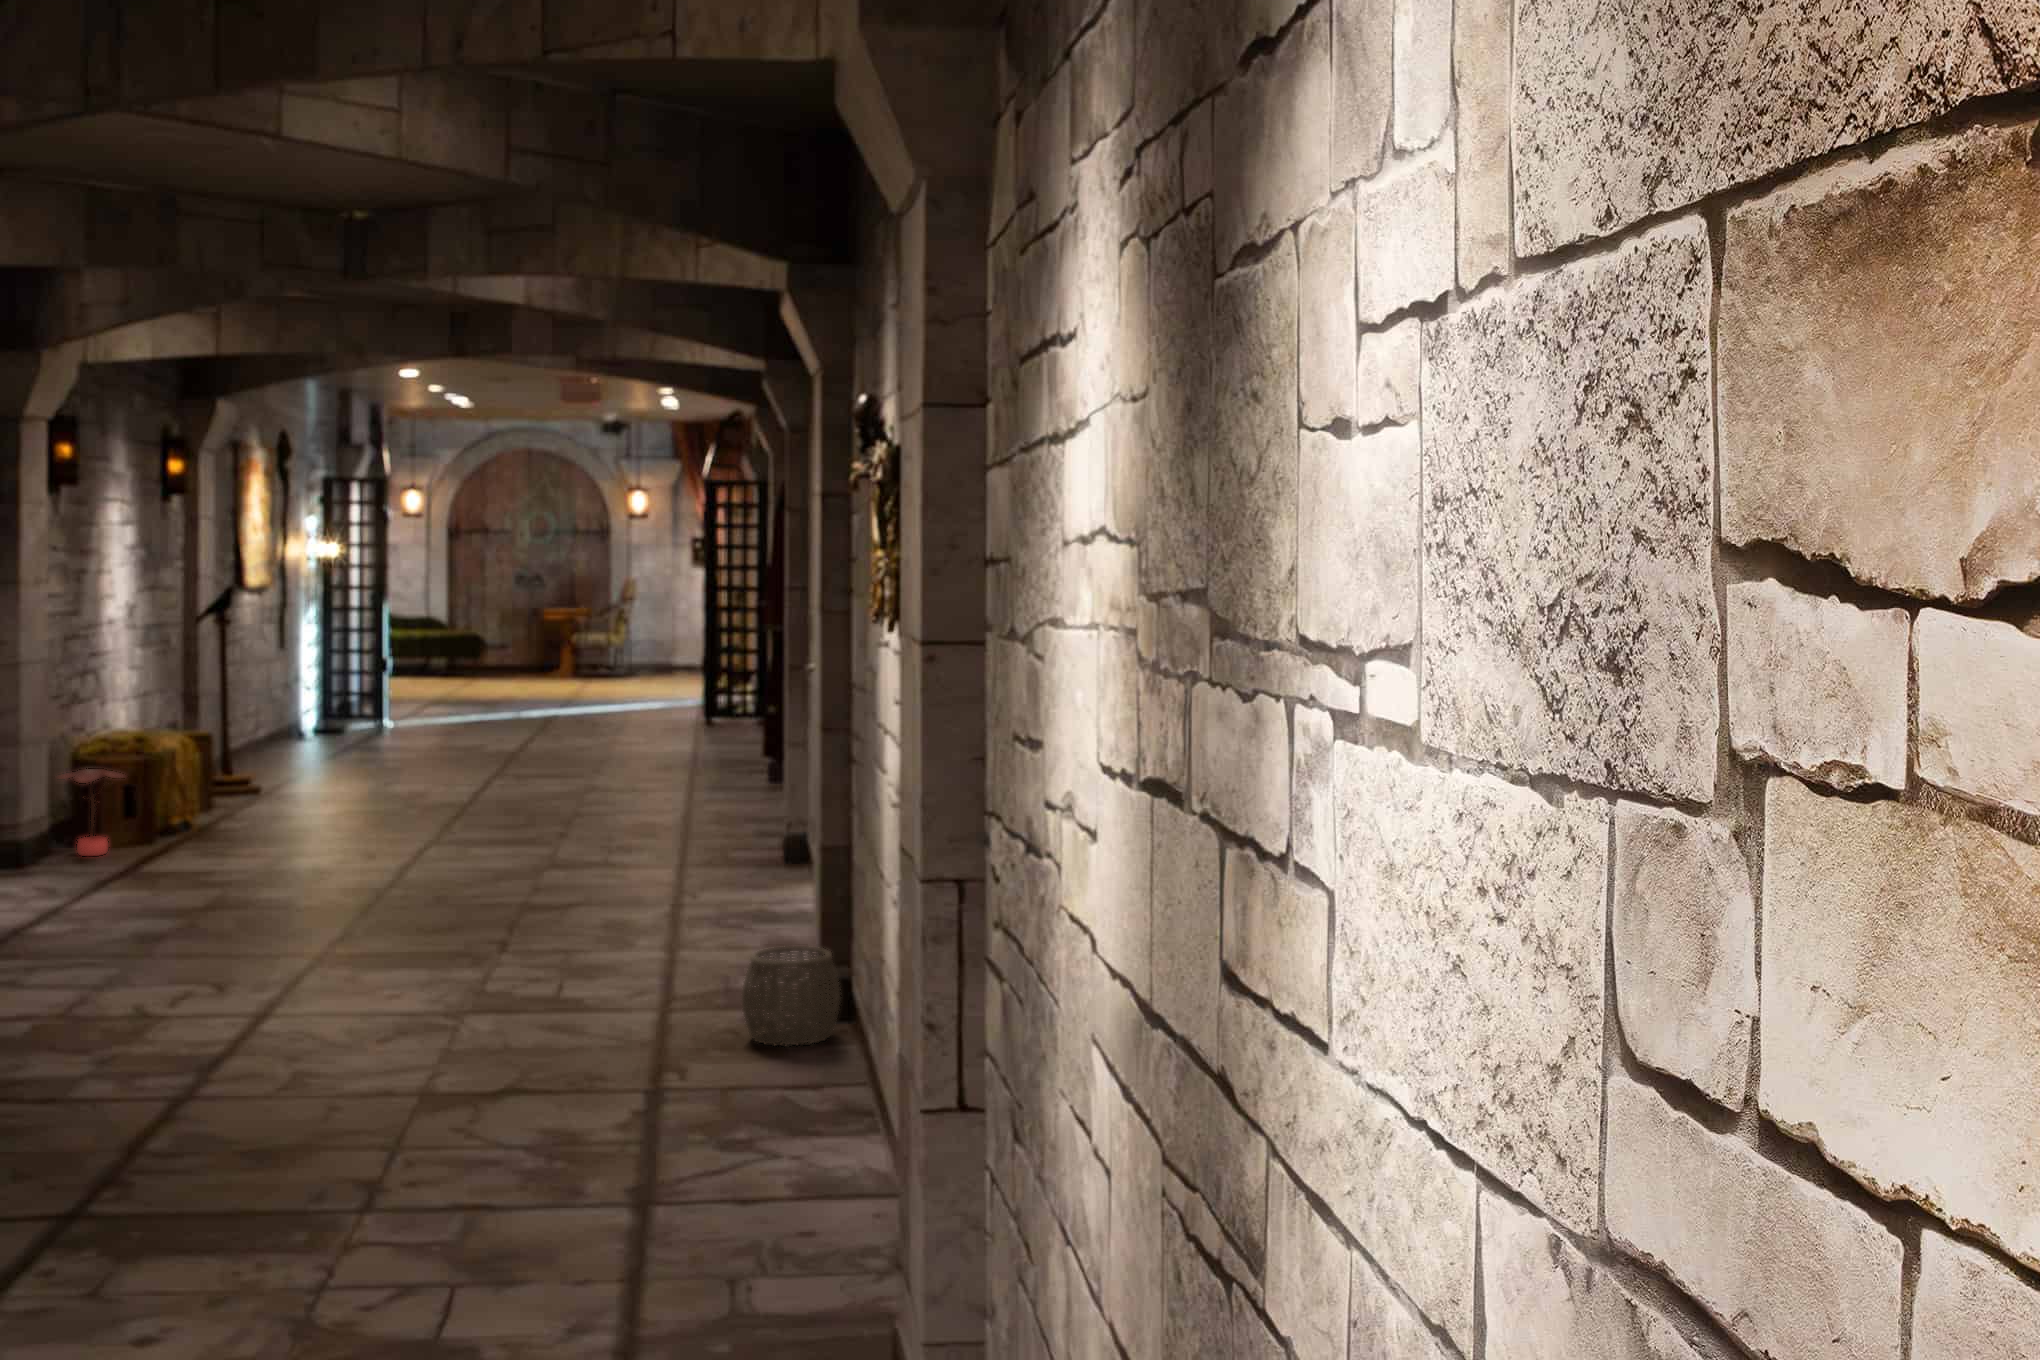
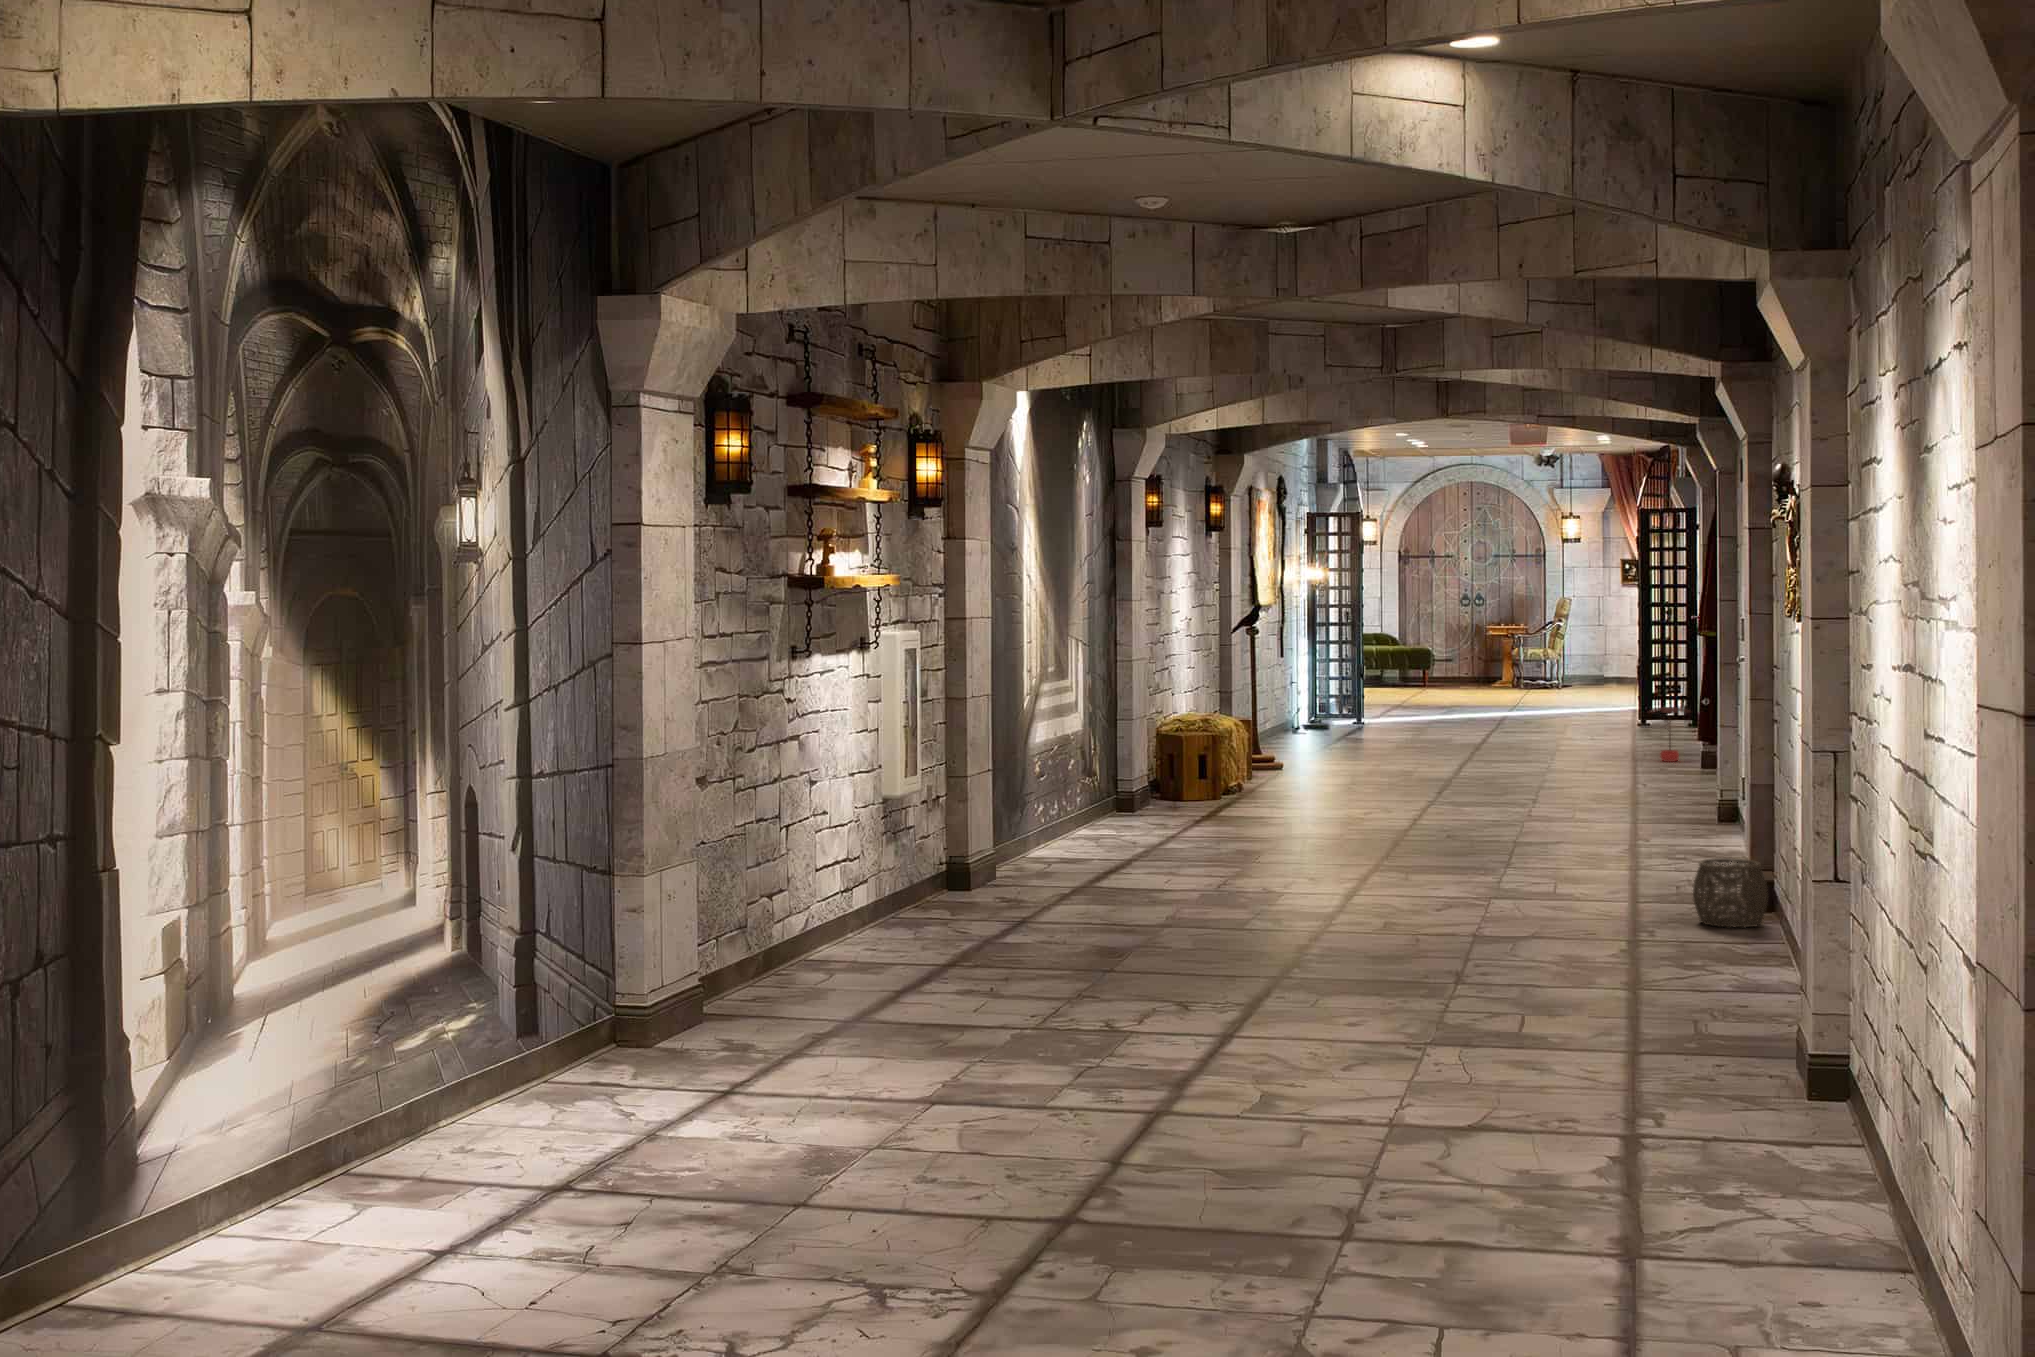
potted plant: present [59,769,124,856] -> present [1649,707,1689,762]

